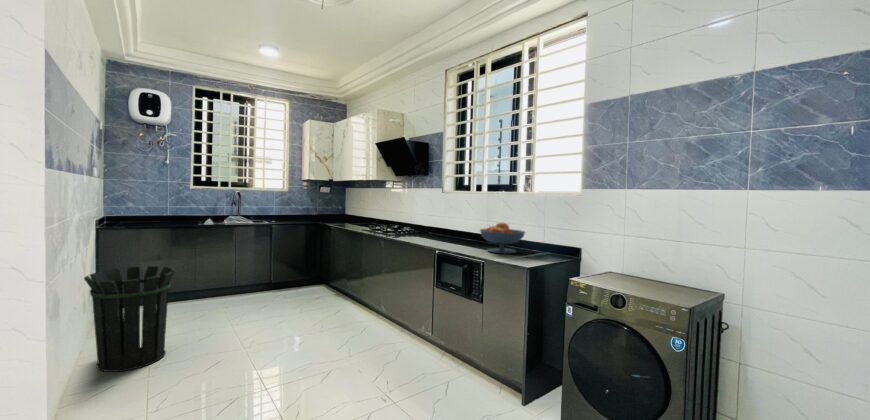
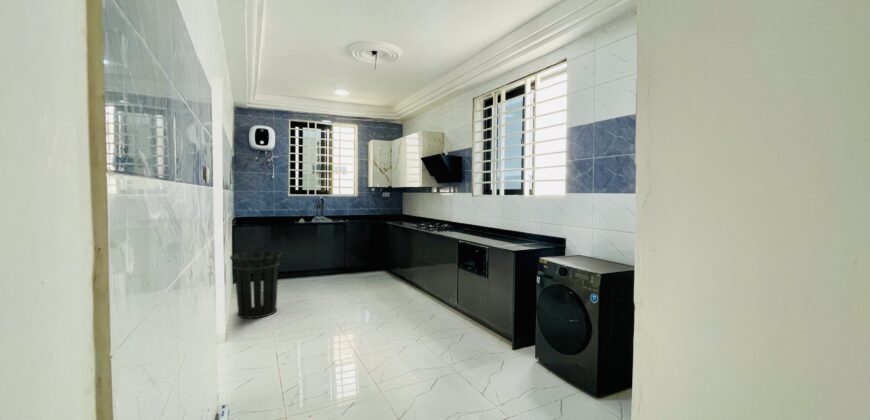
fruit bowl: present [480,223,525,253] -> none [492,219,527,242]

